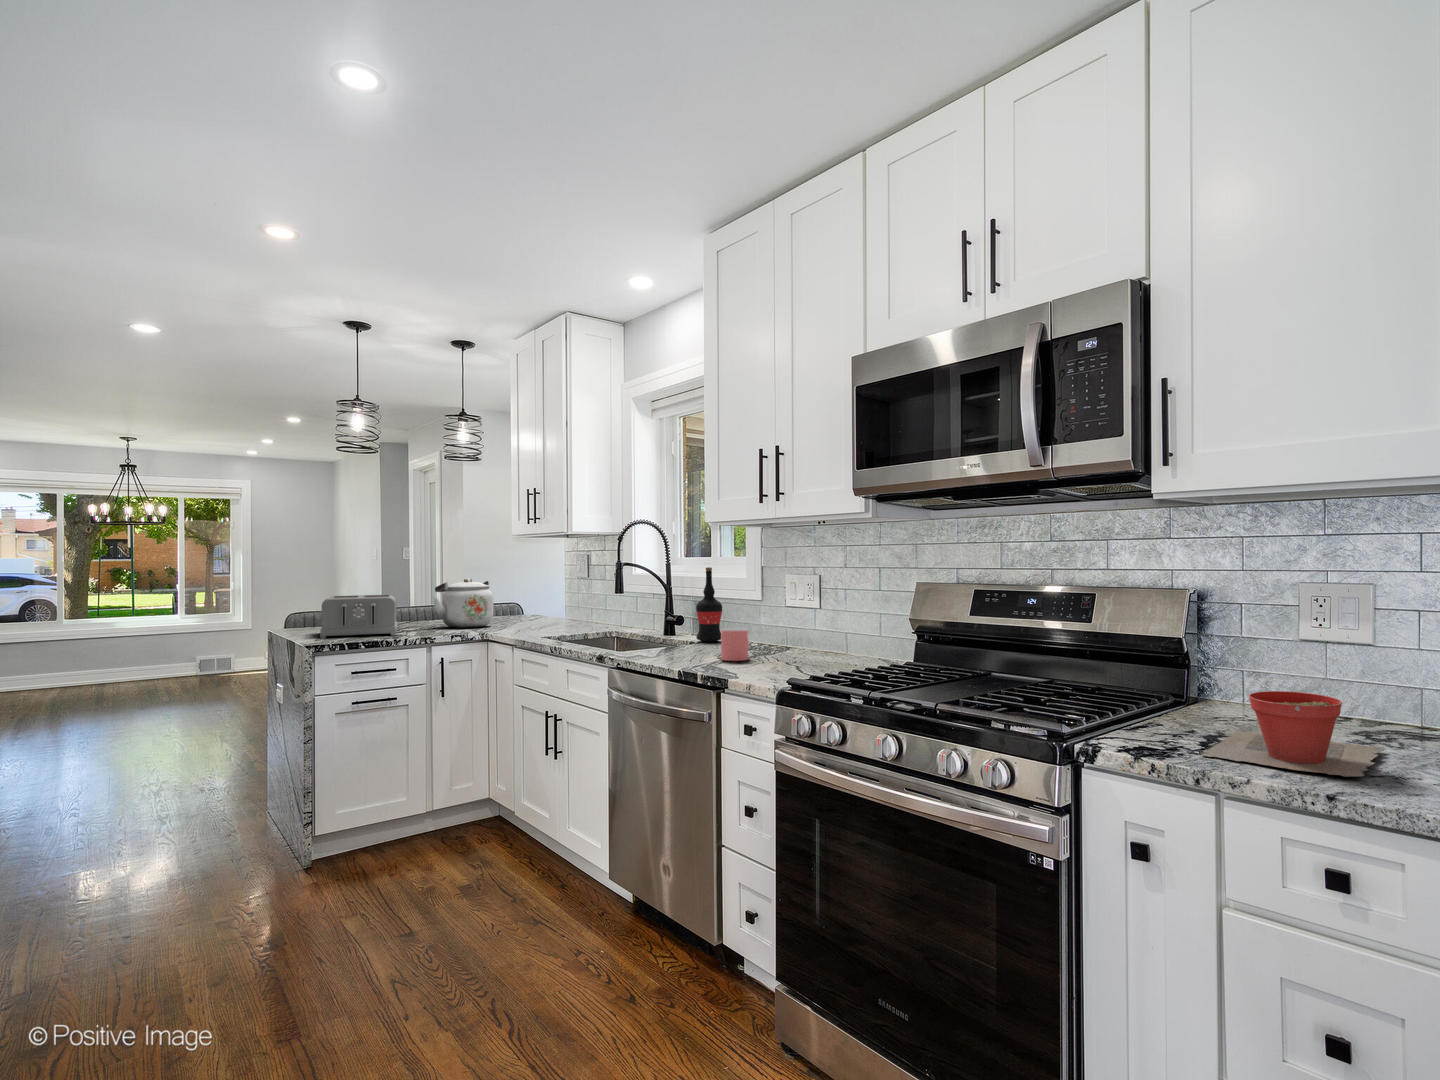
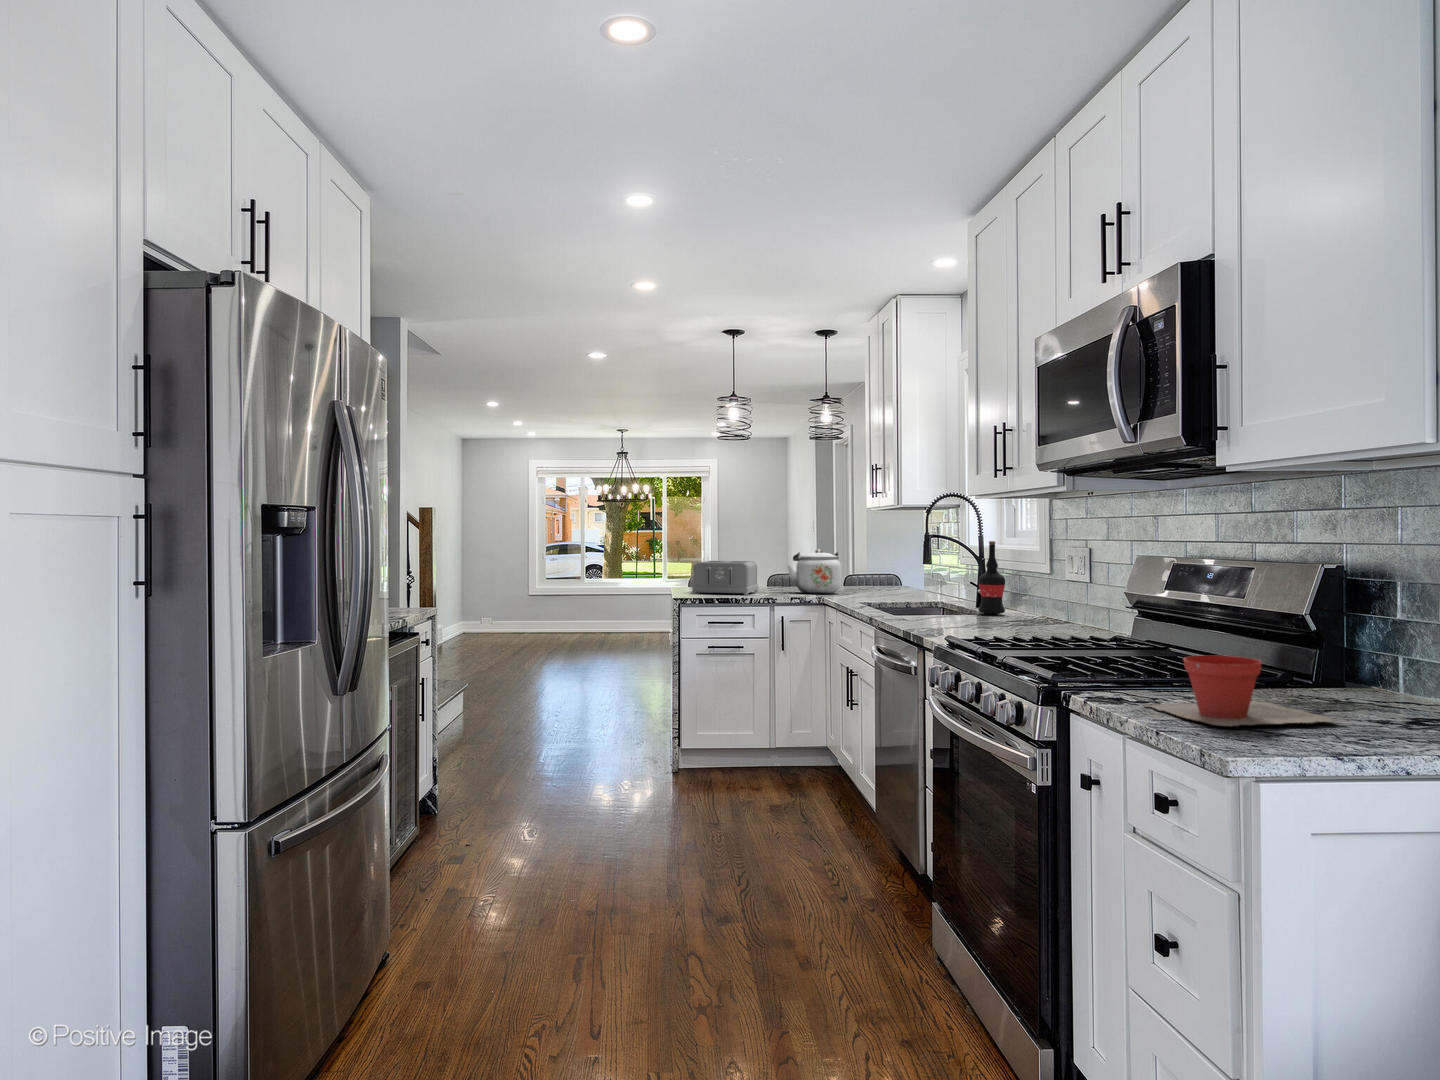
mug: present [721,628,749,661] -> none [946,597,978,626]

